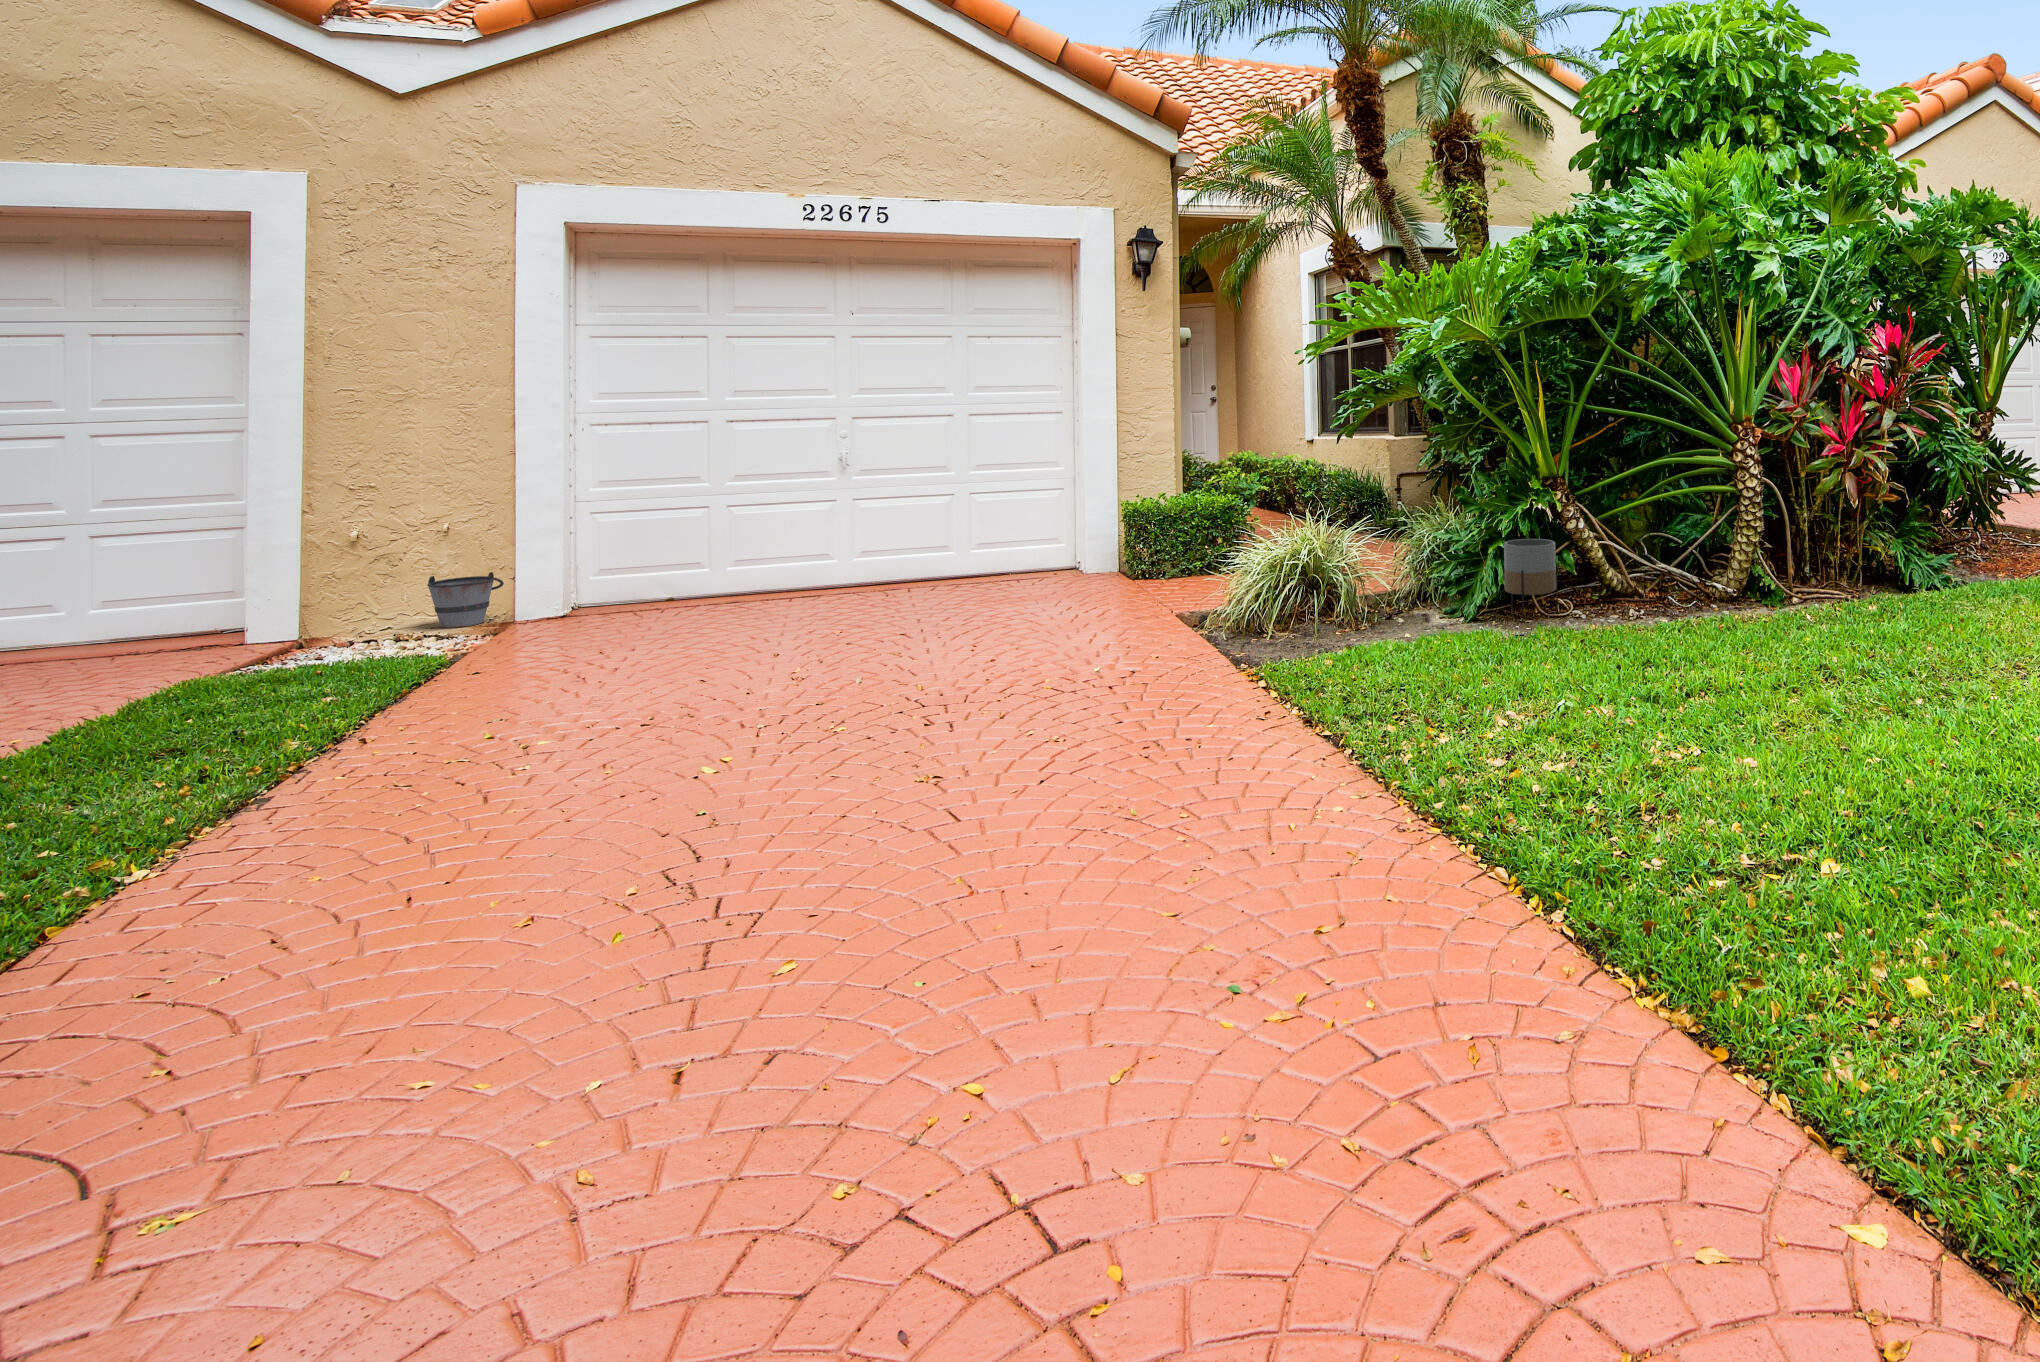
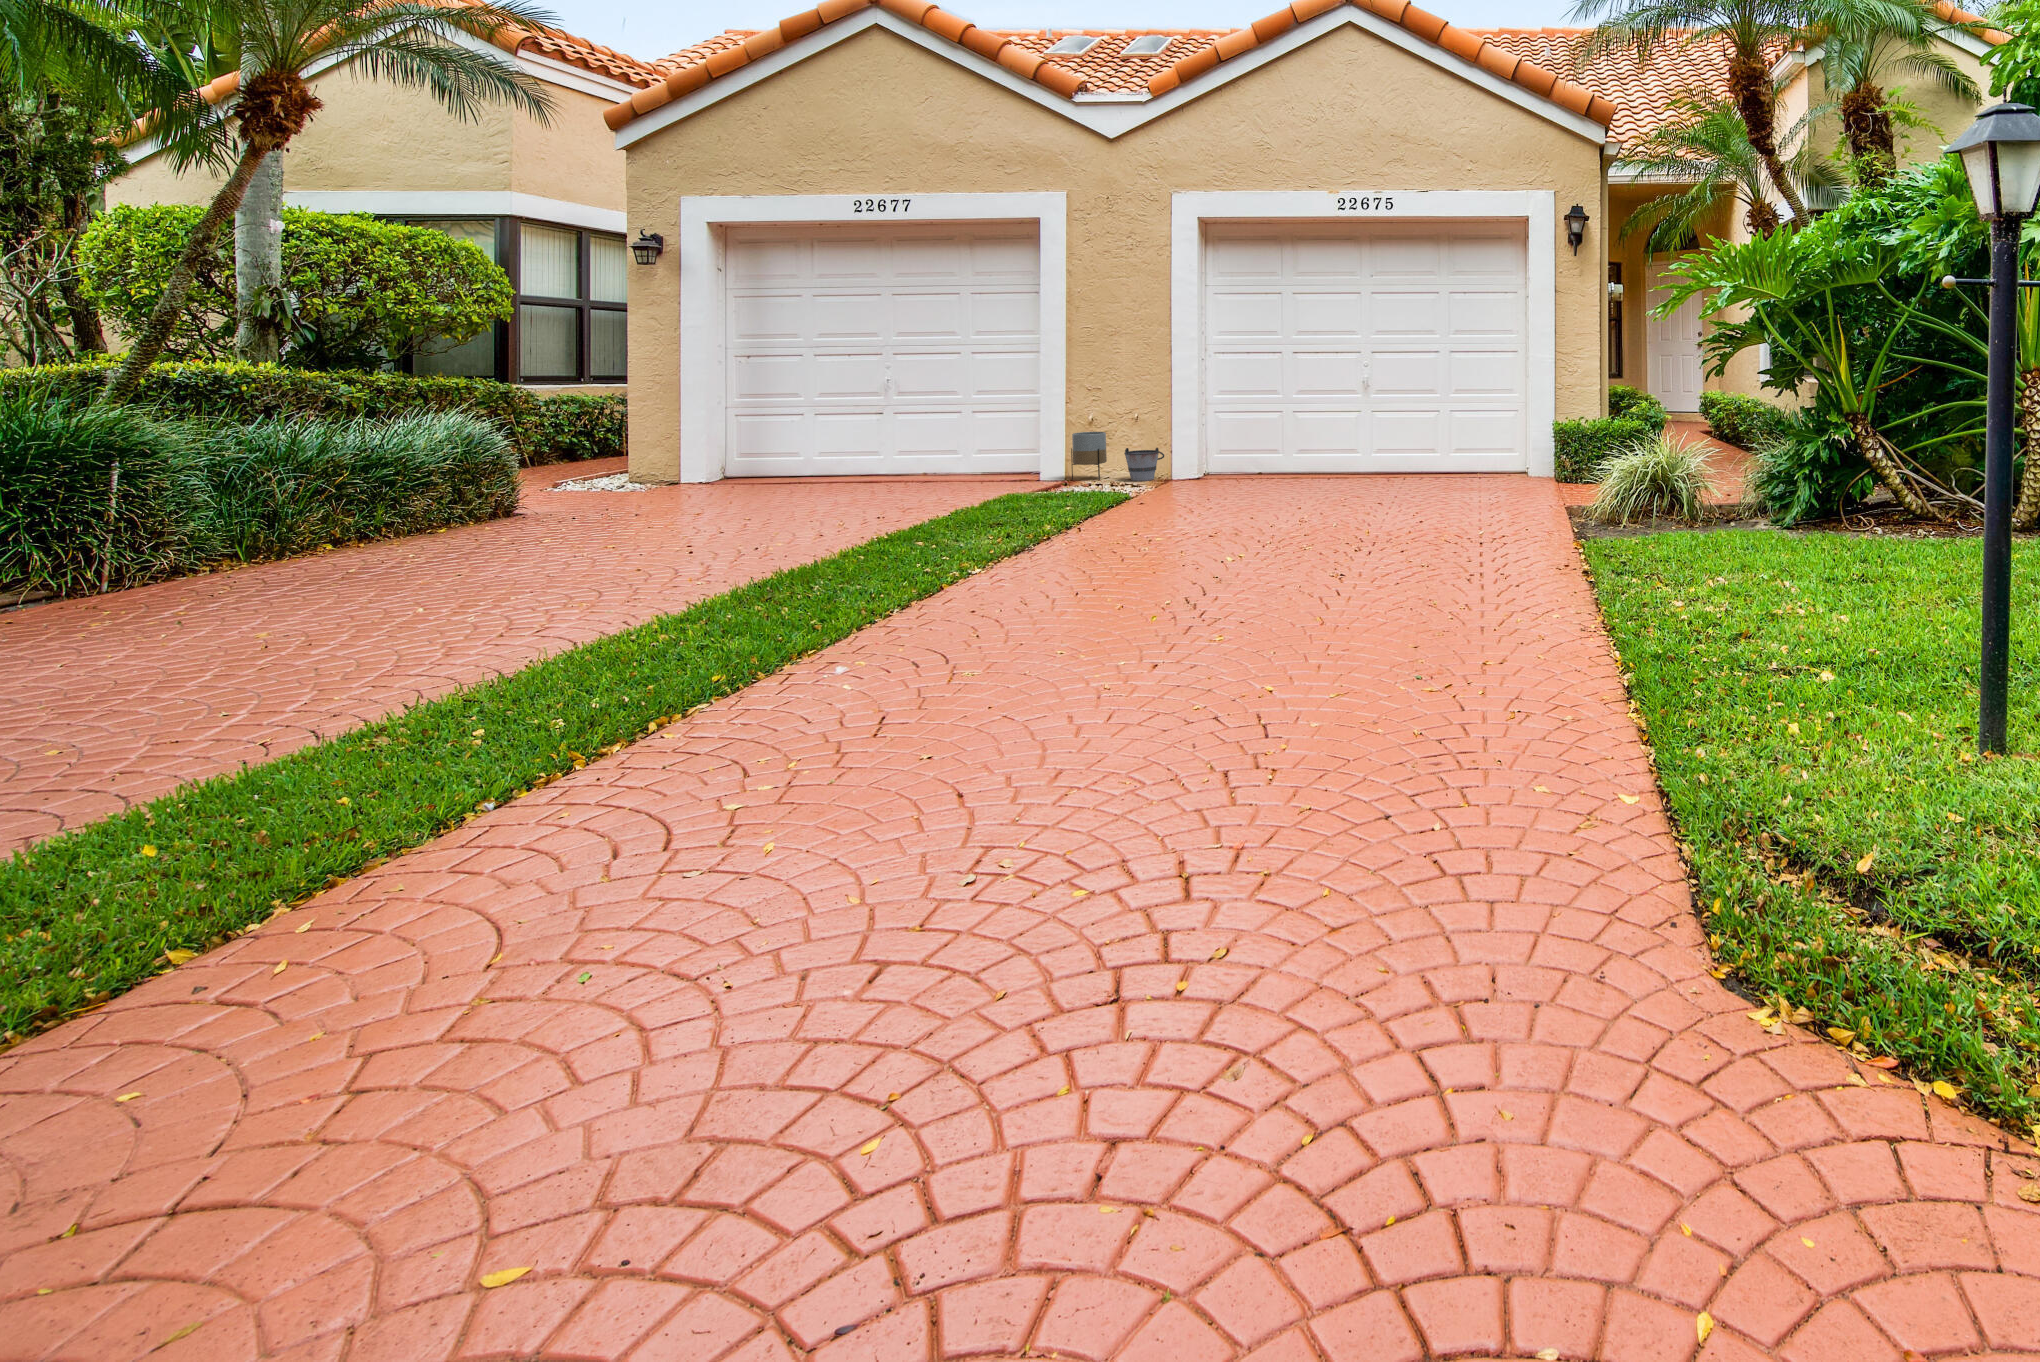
planter: present [1504,539,1558,621] -> present [1071,432,1107,480]

